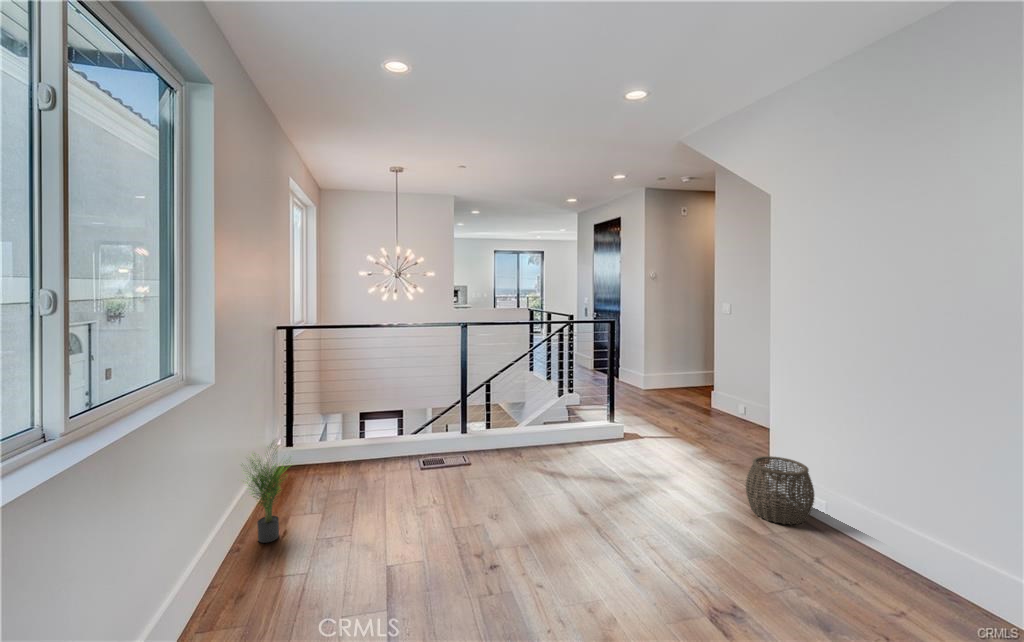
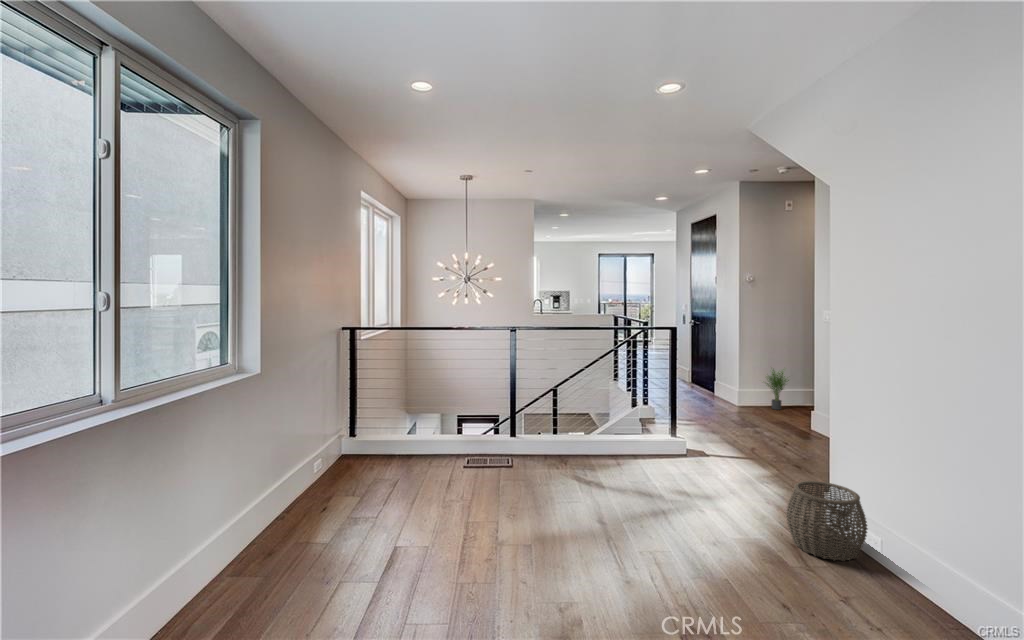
potted plant: present [247,455,286,543] -> present [767,370,789,410]

